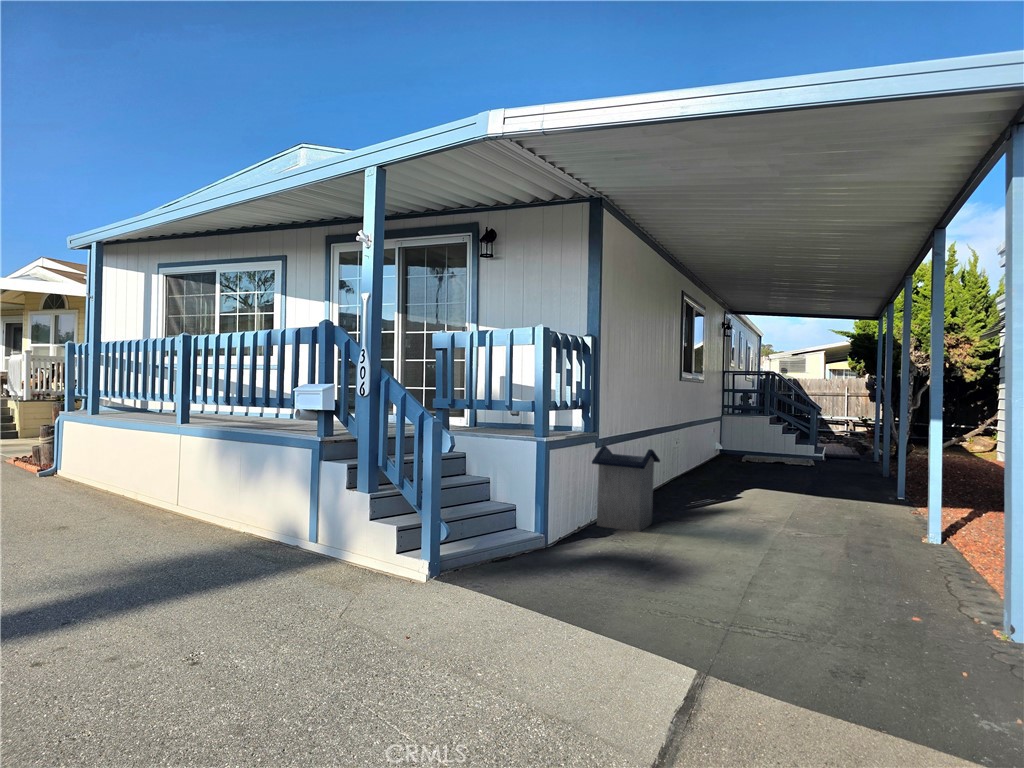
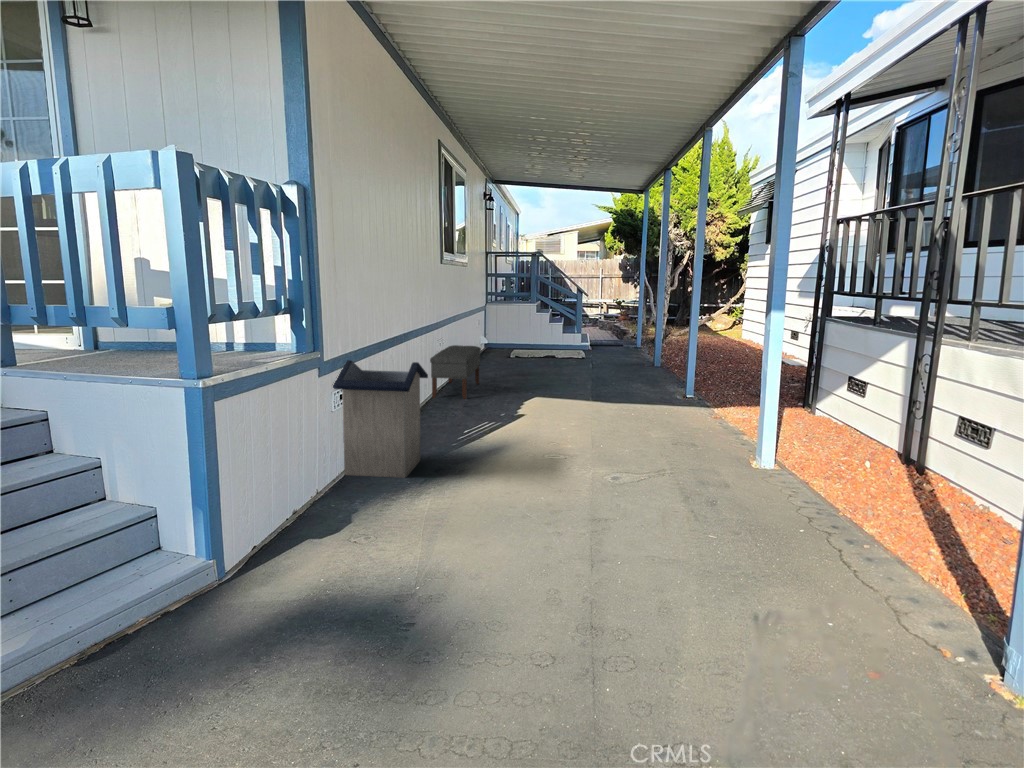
bench: none [667,446,711,489] -> present [430,345,481,399]

